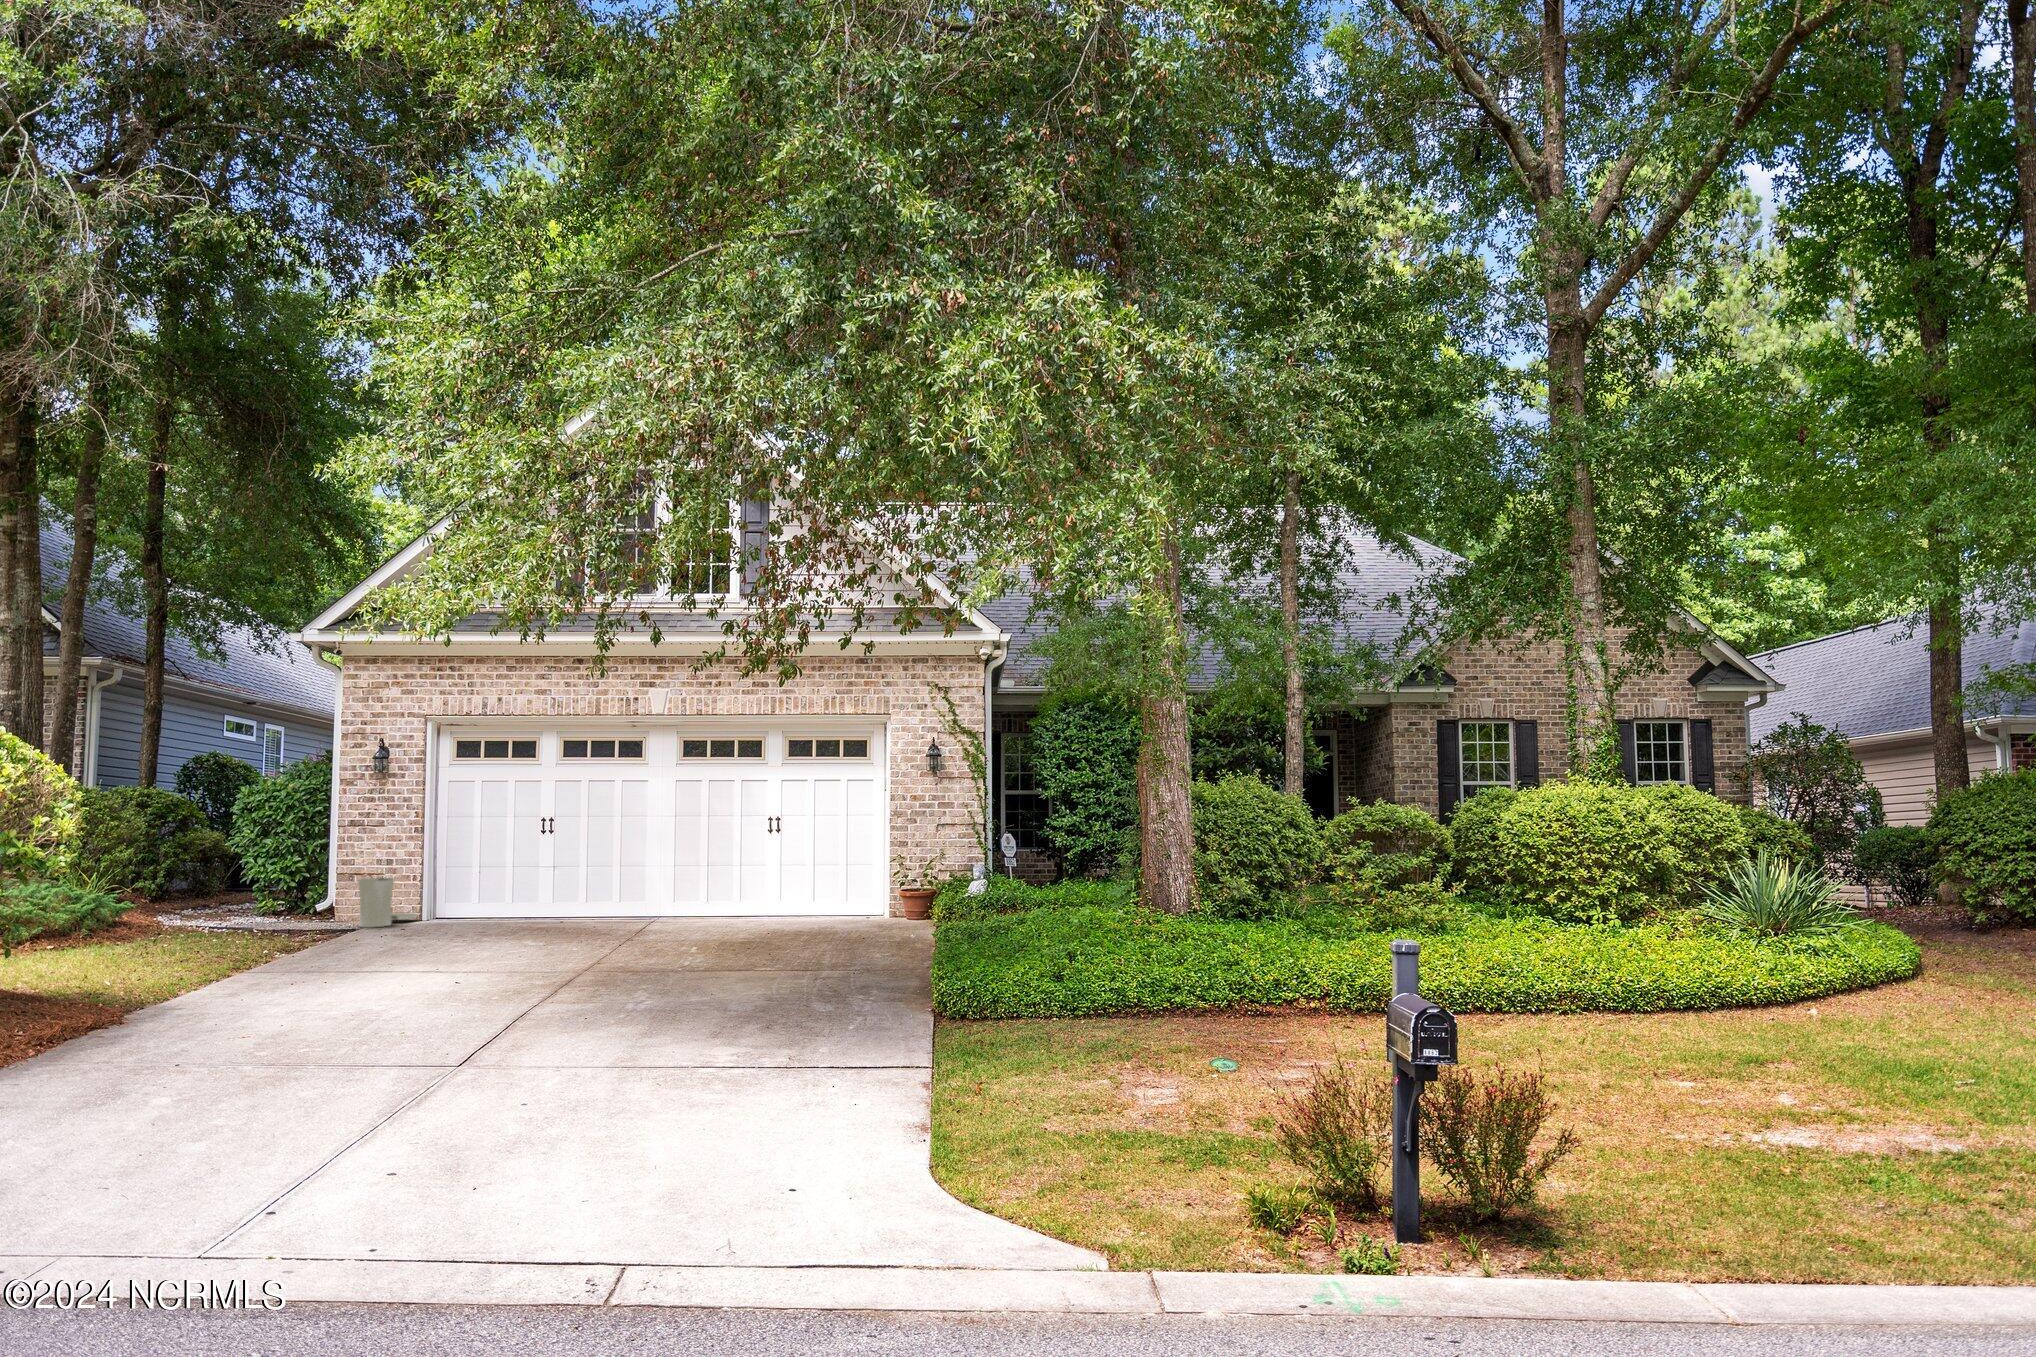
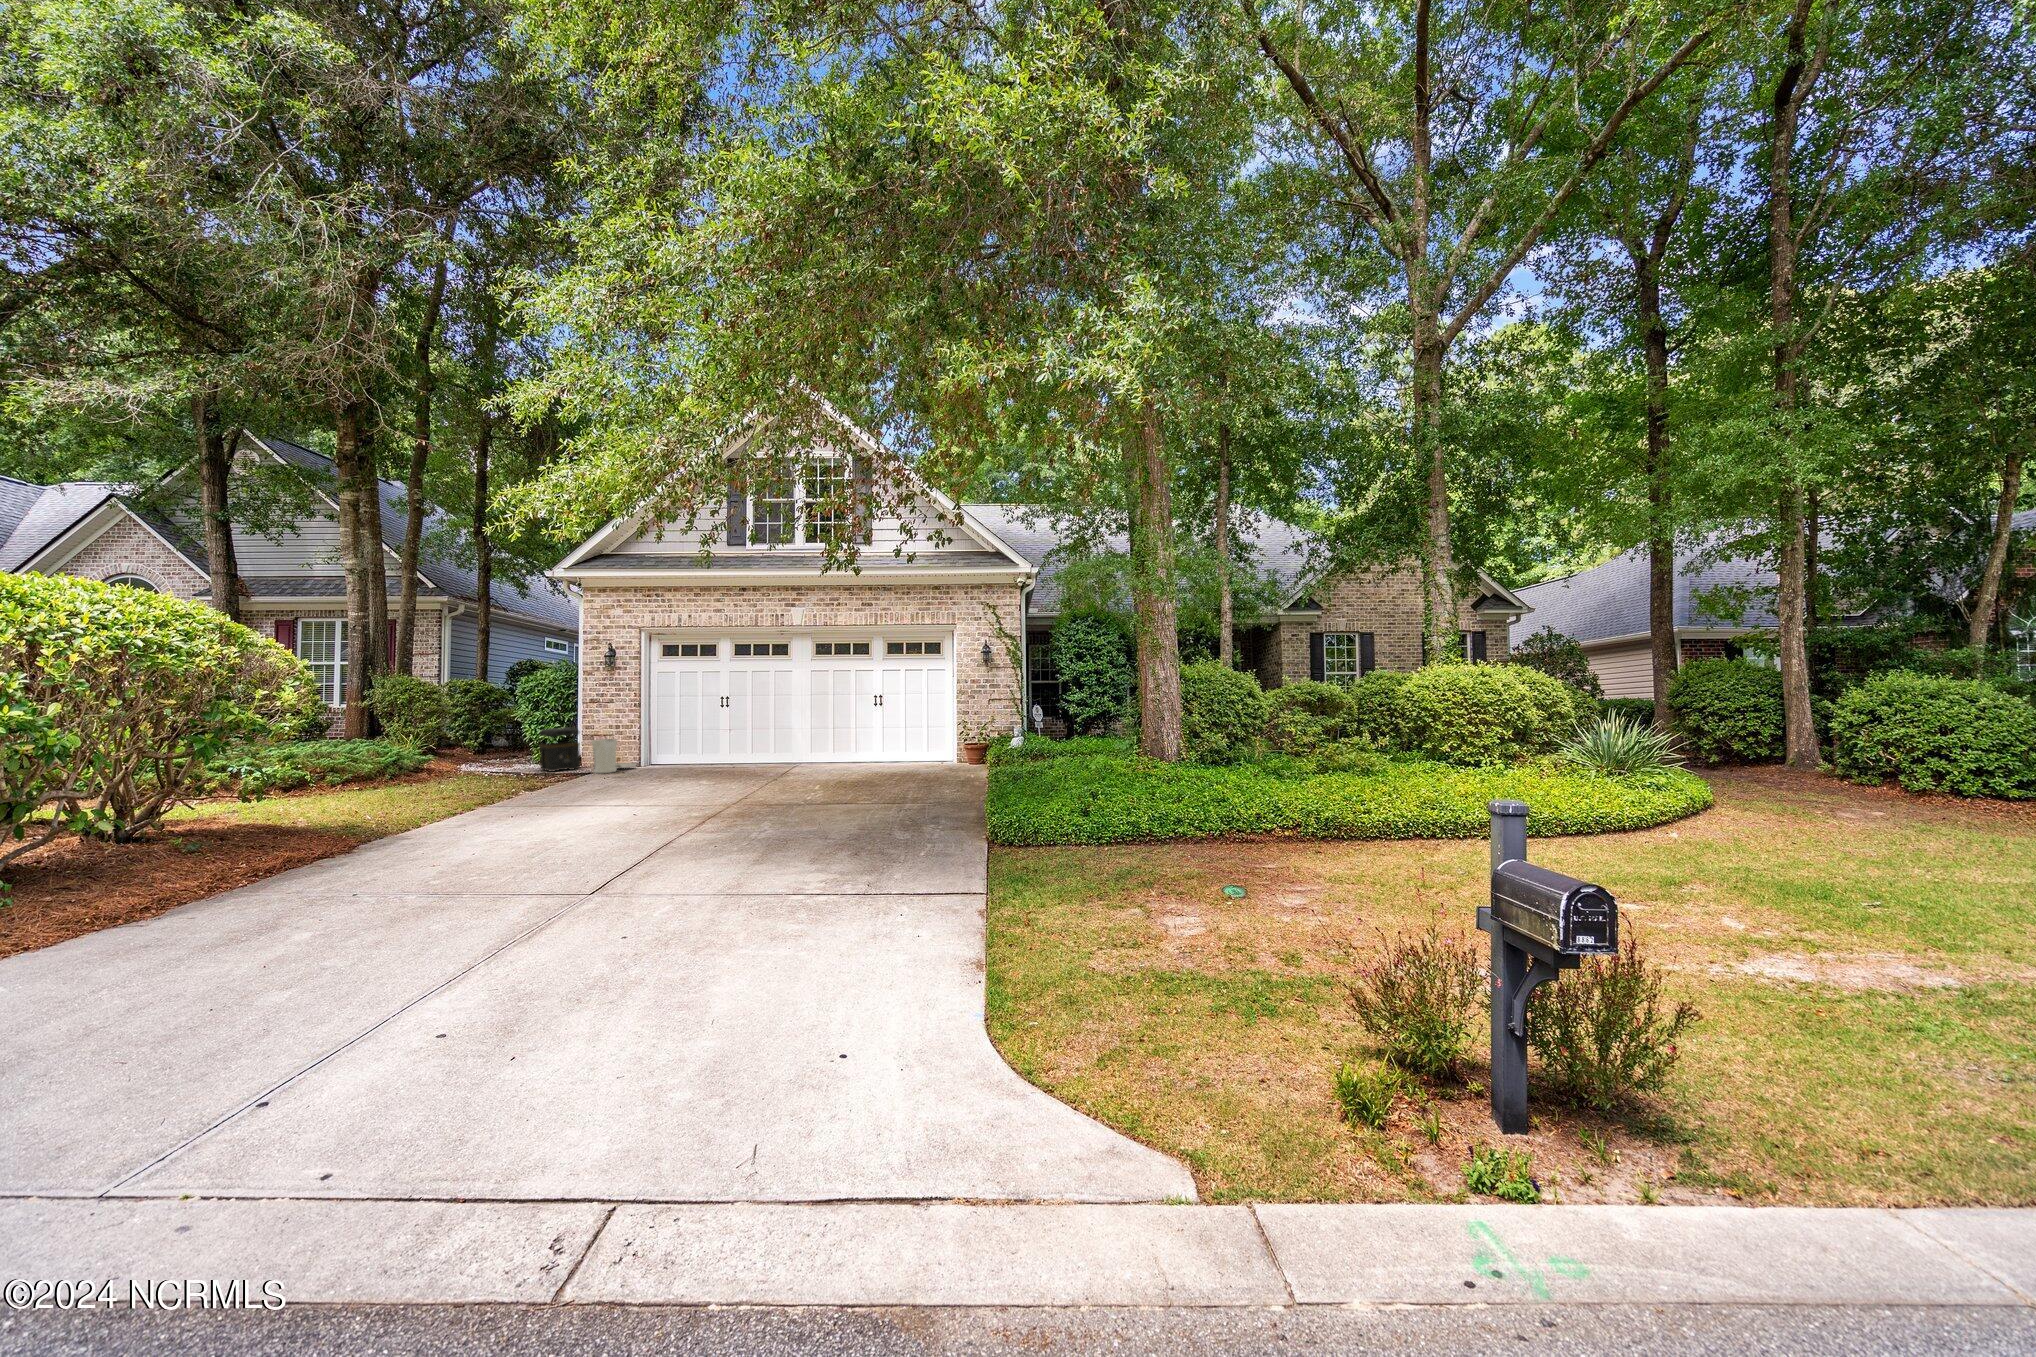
toolbox: none [276,860,336,925] -> present [539,727,580,772]

